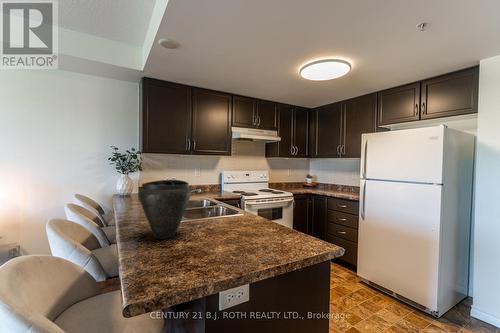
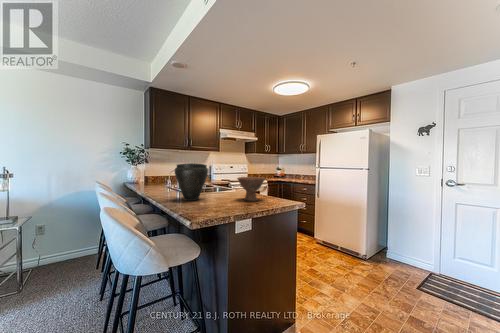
bowl: none [231,202,280,244] -> present [237,177,265,201]

